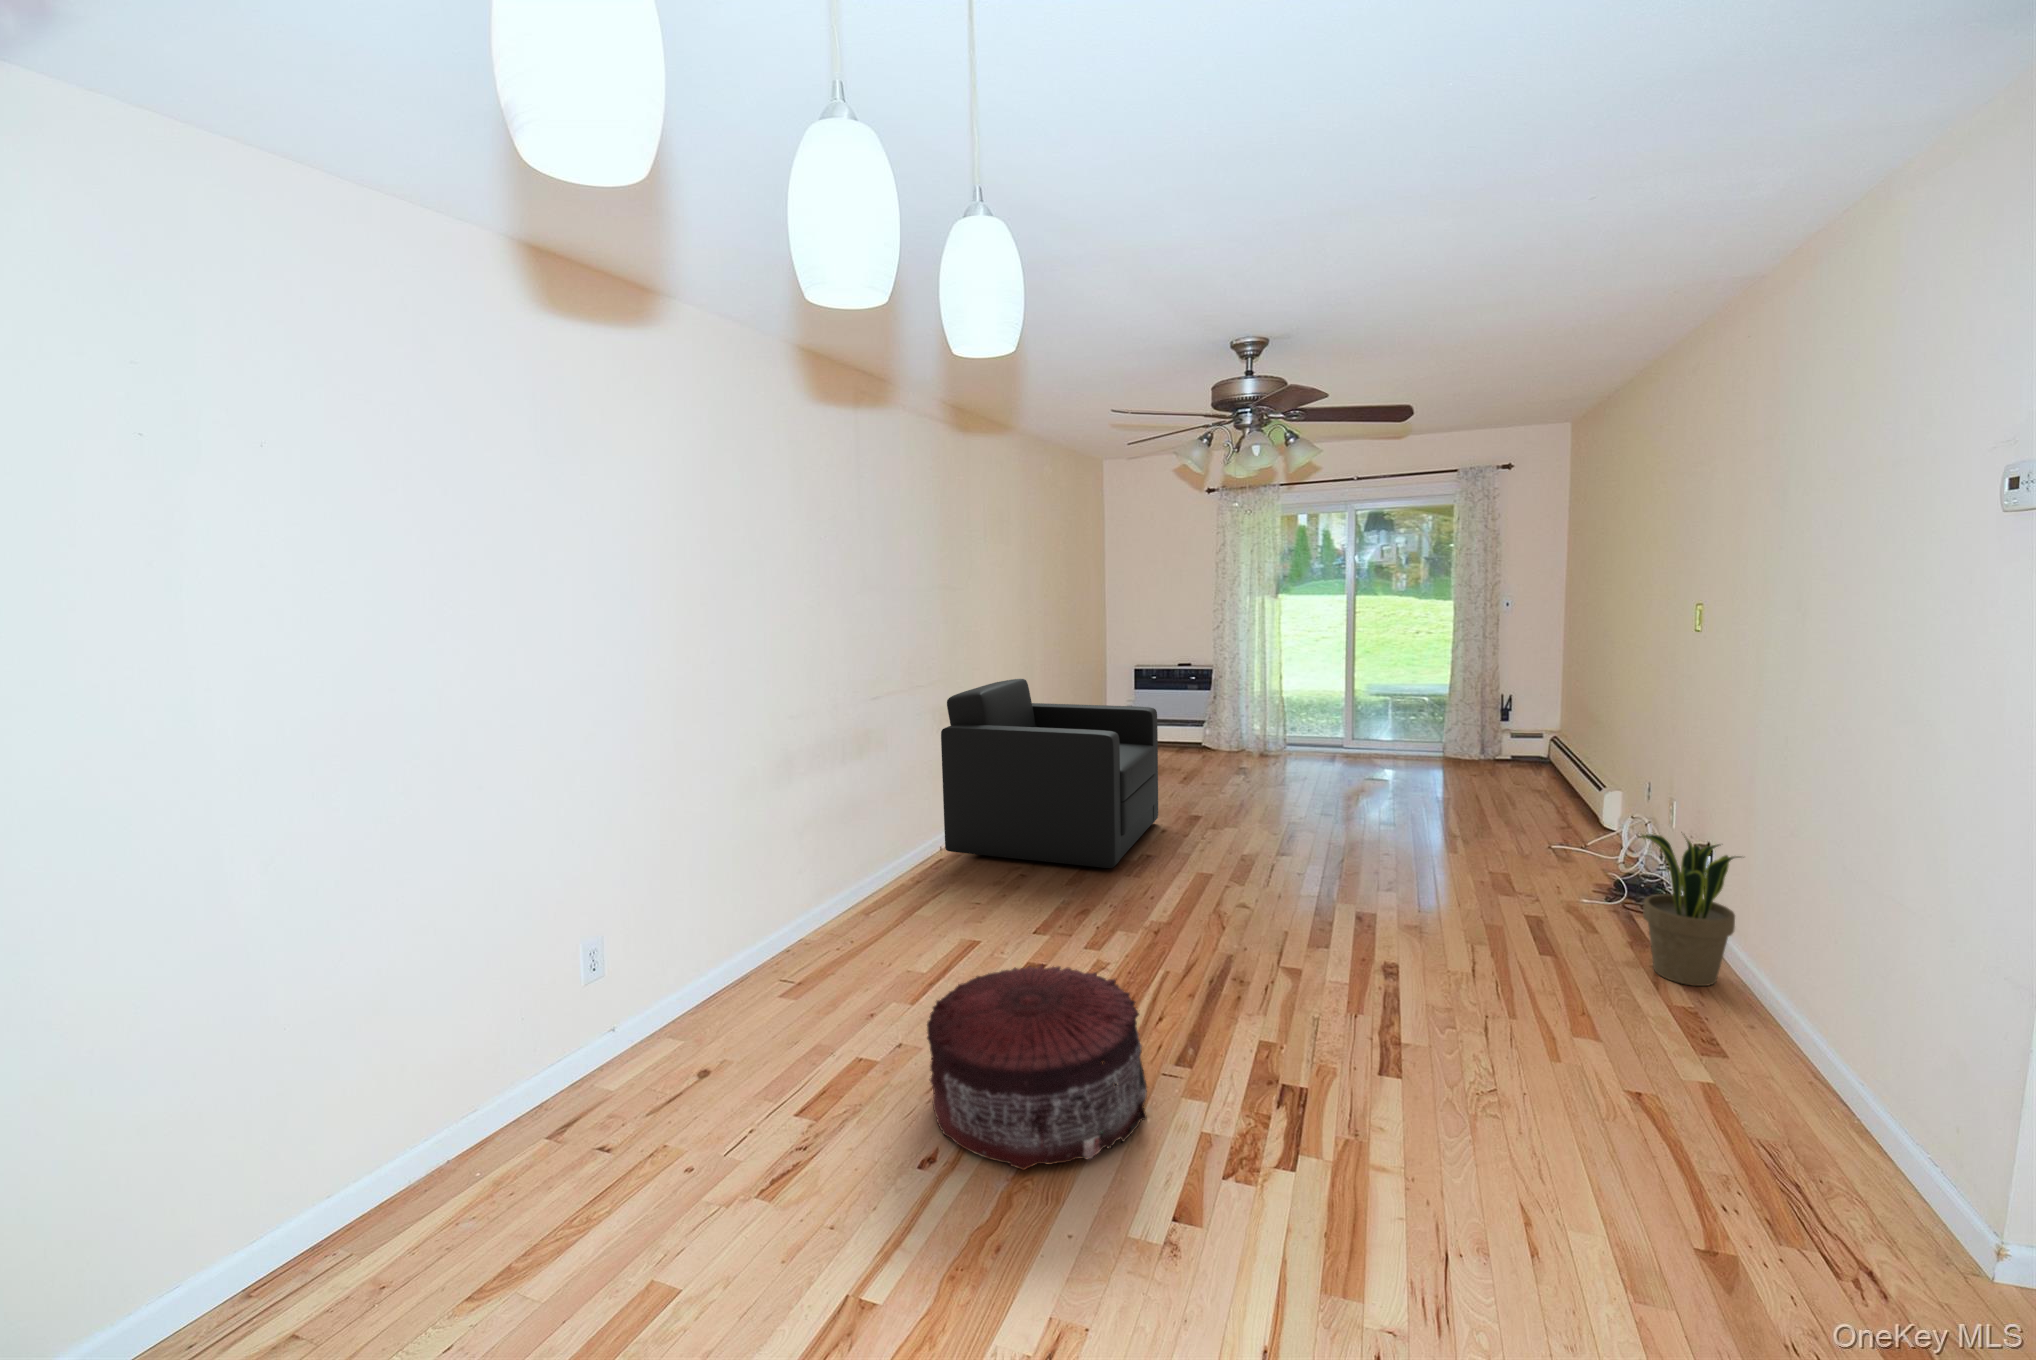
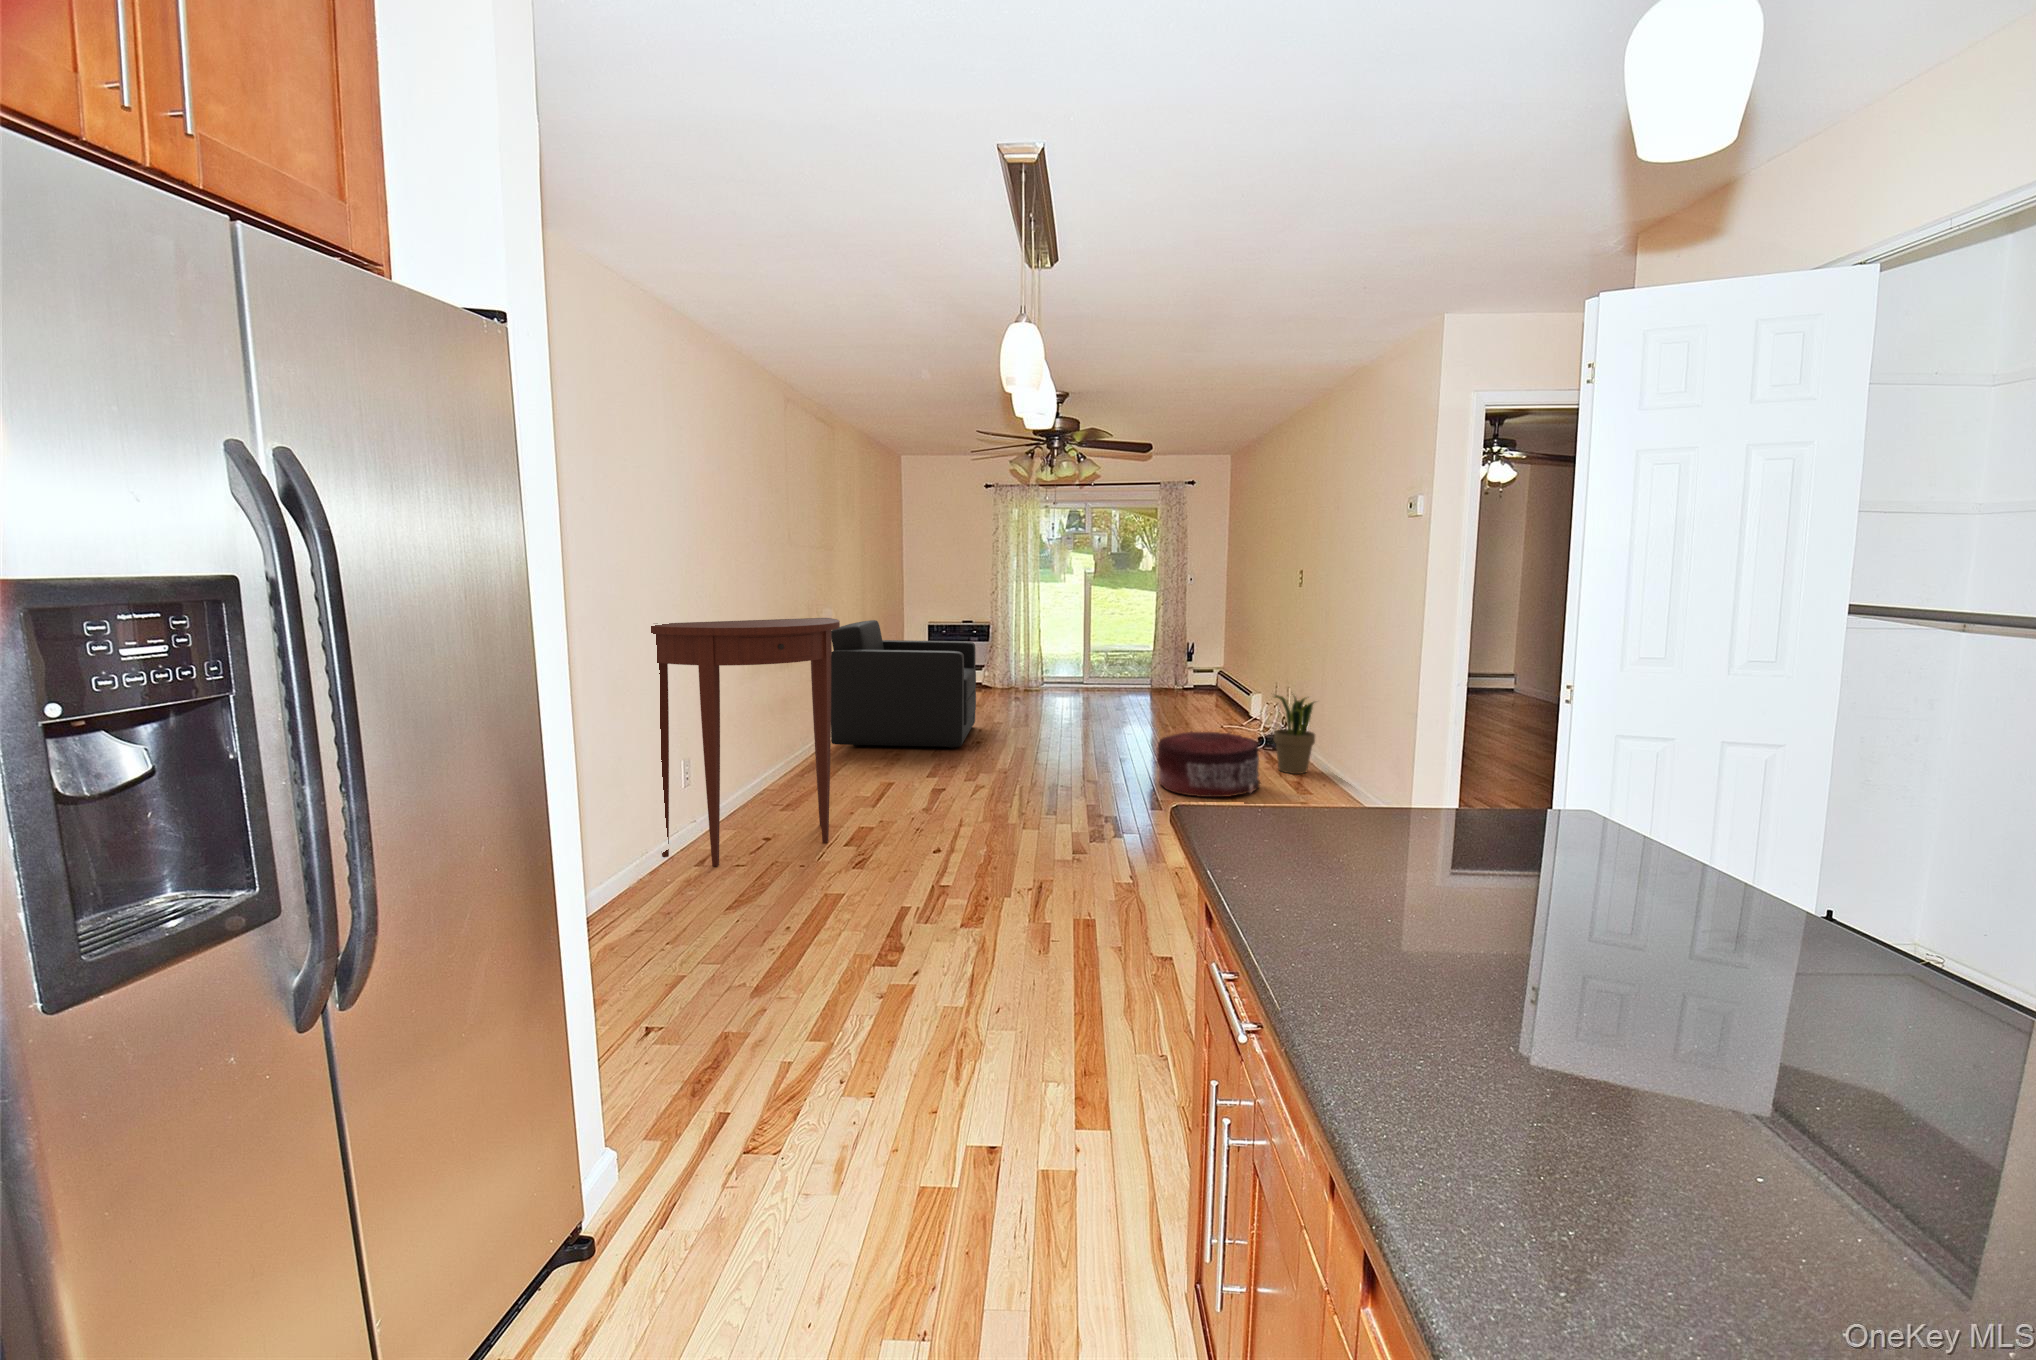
console table: none [483,720,815,1140] -> present [651,618,840,866]
pouf: present [927,965,1147,1170] -> present [1157,731,1260,797]

